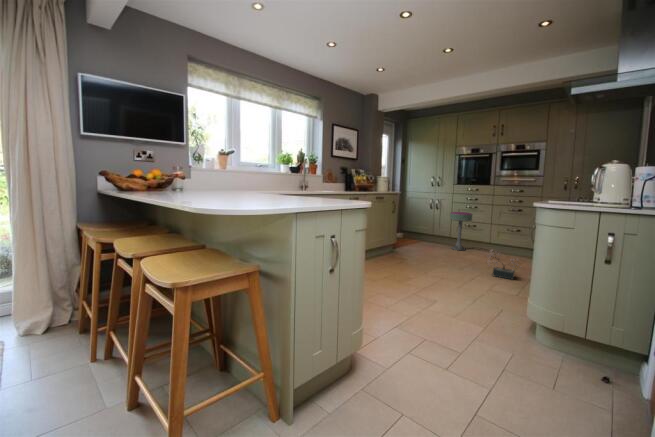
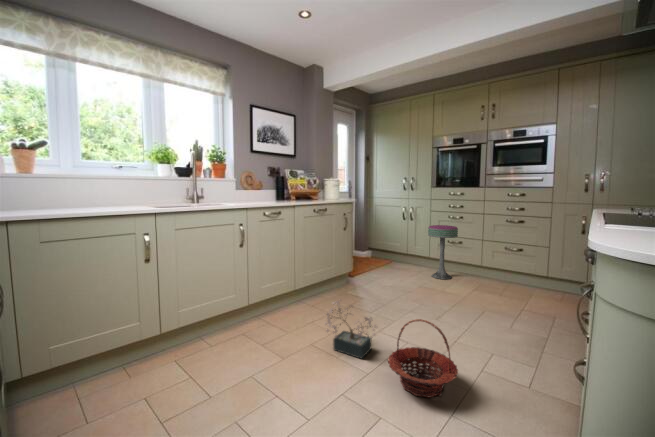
decorative plant: present [488,250,518,279] -> present [325,301,376,359]
basket: none [437,260,480,302] -> present [388,319,458,397]

